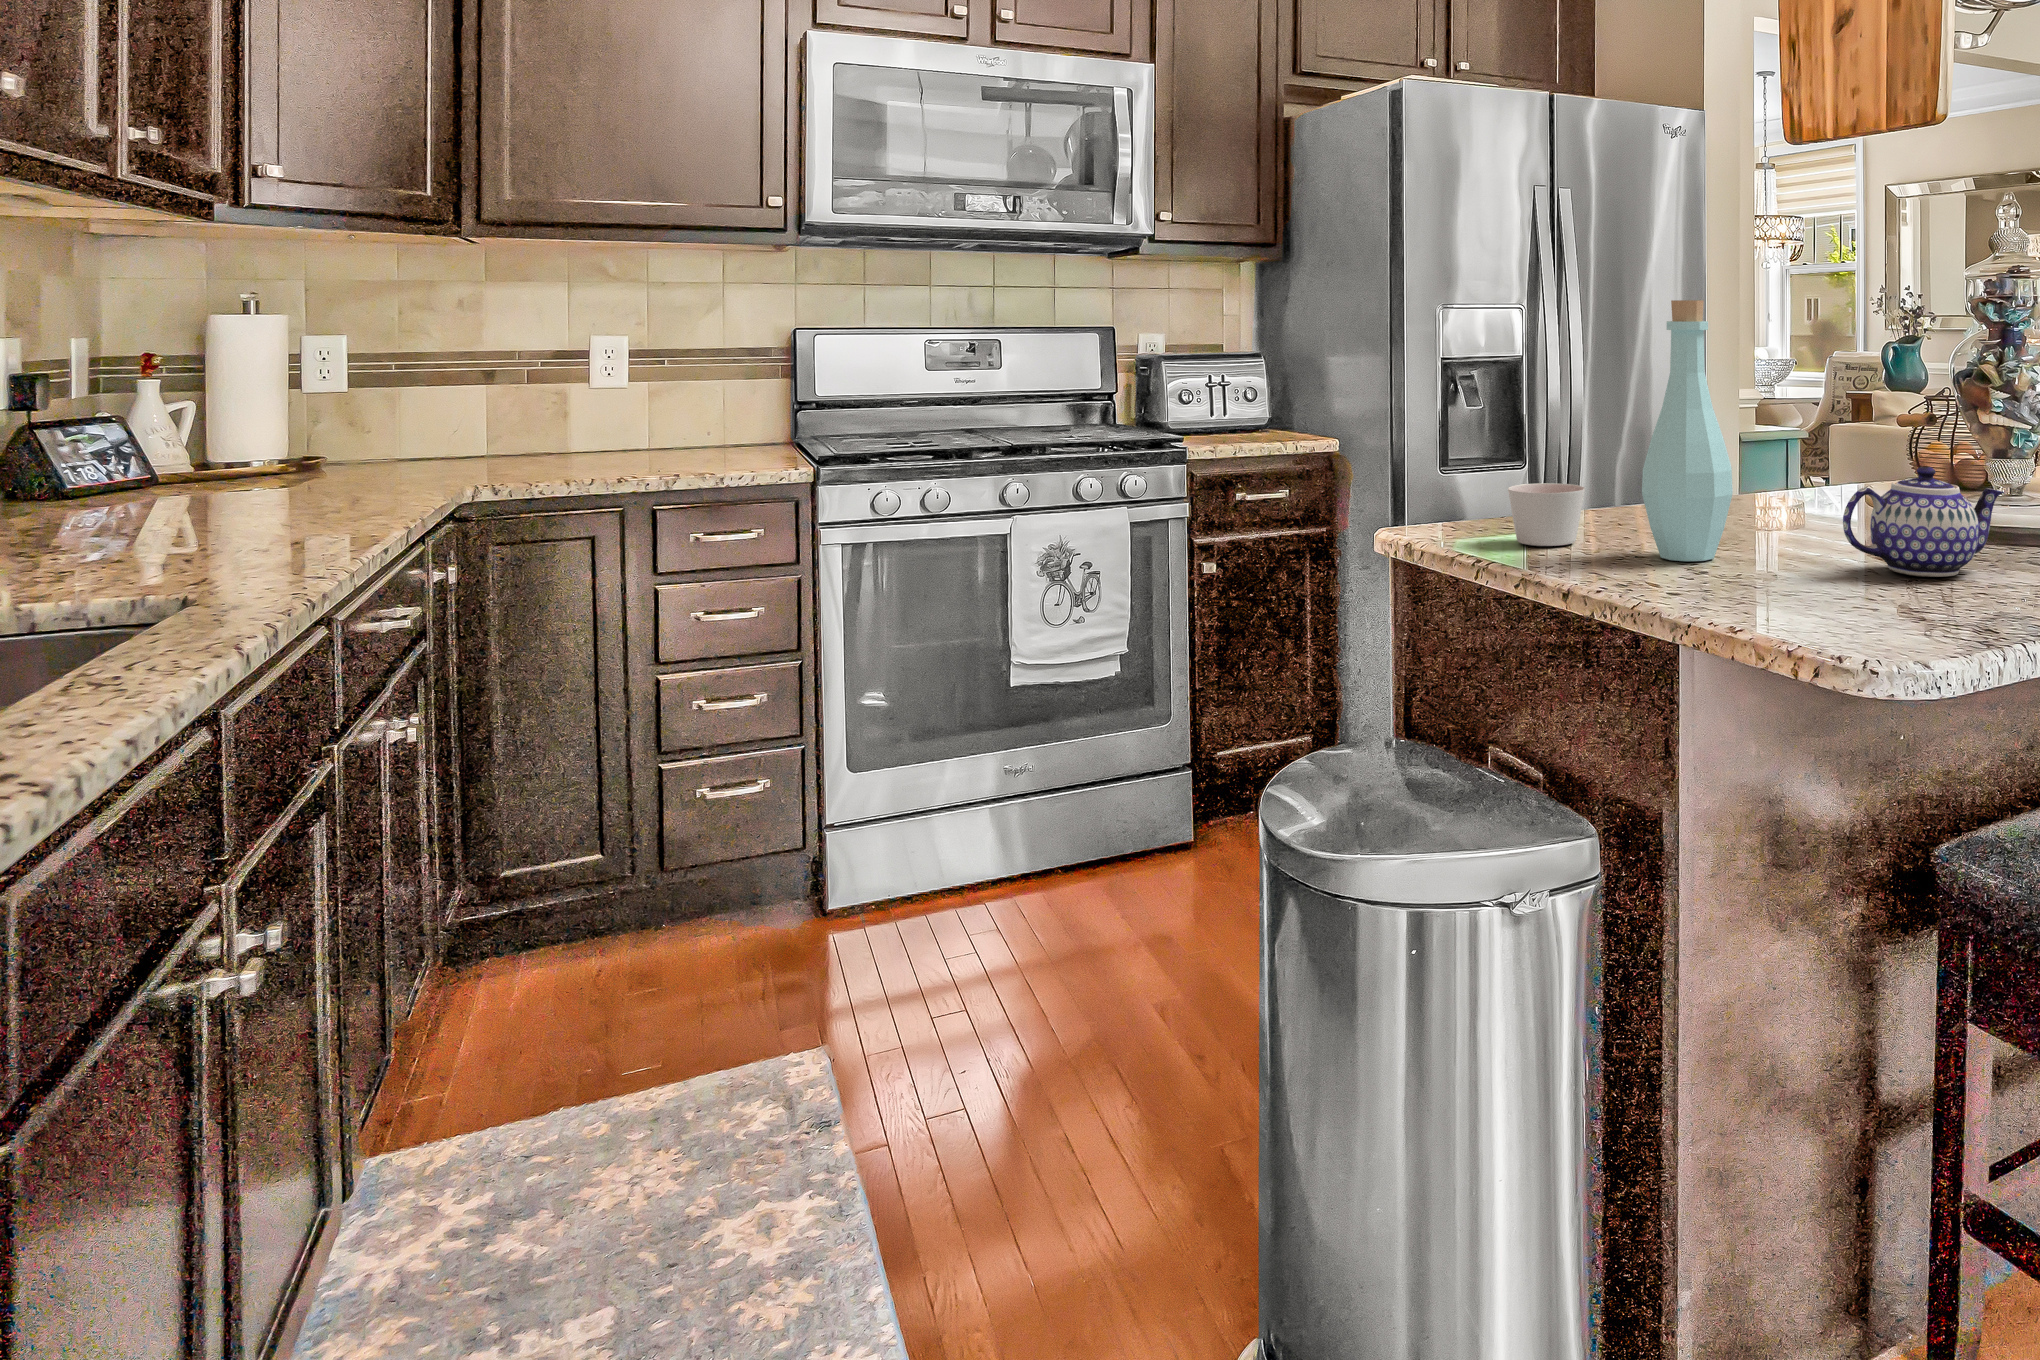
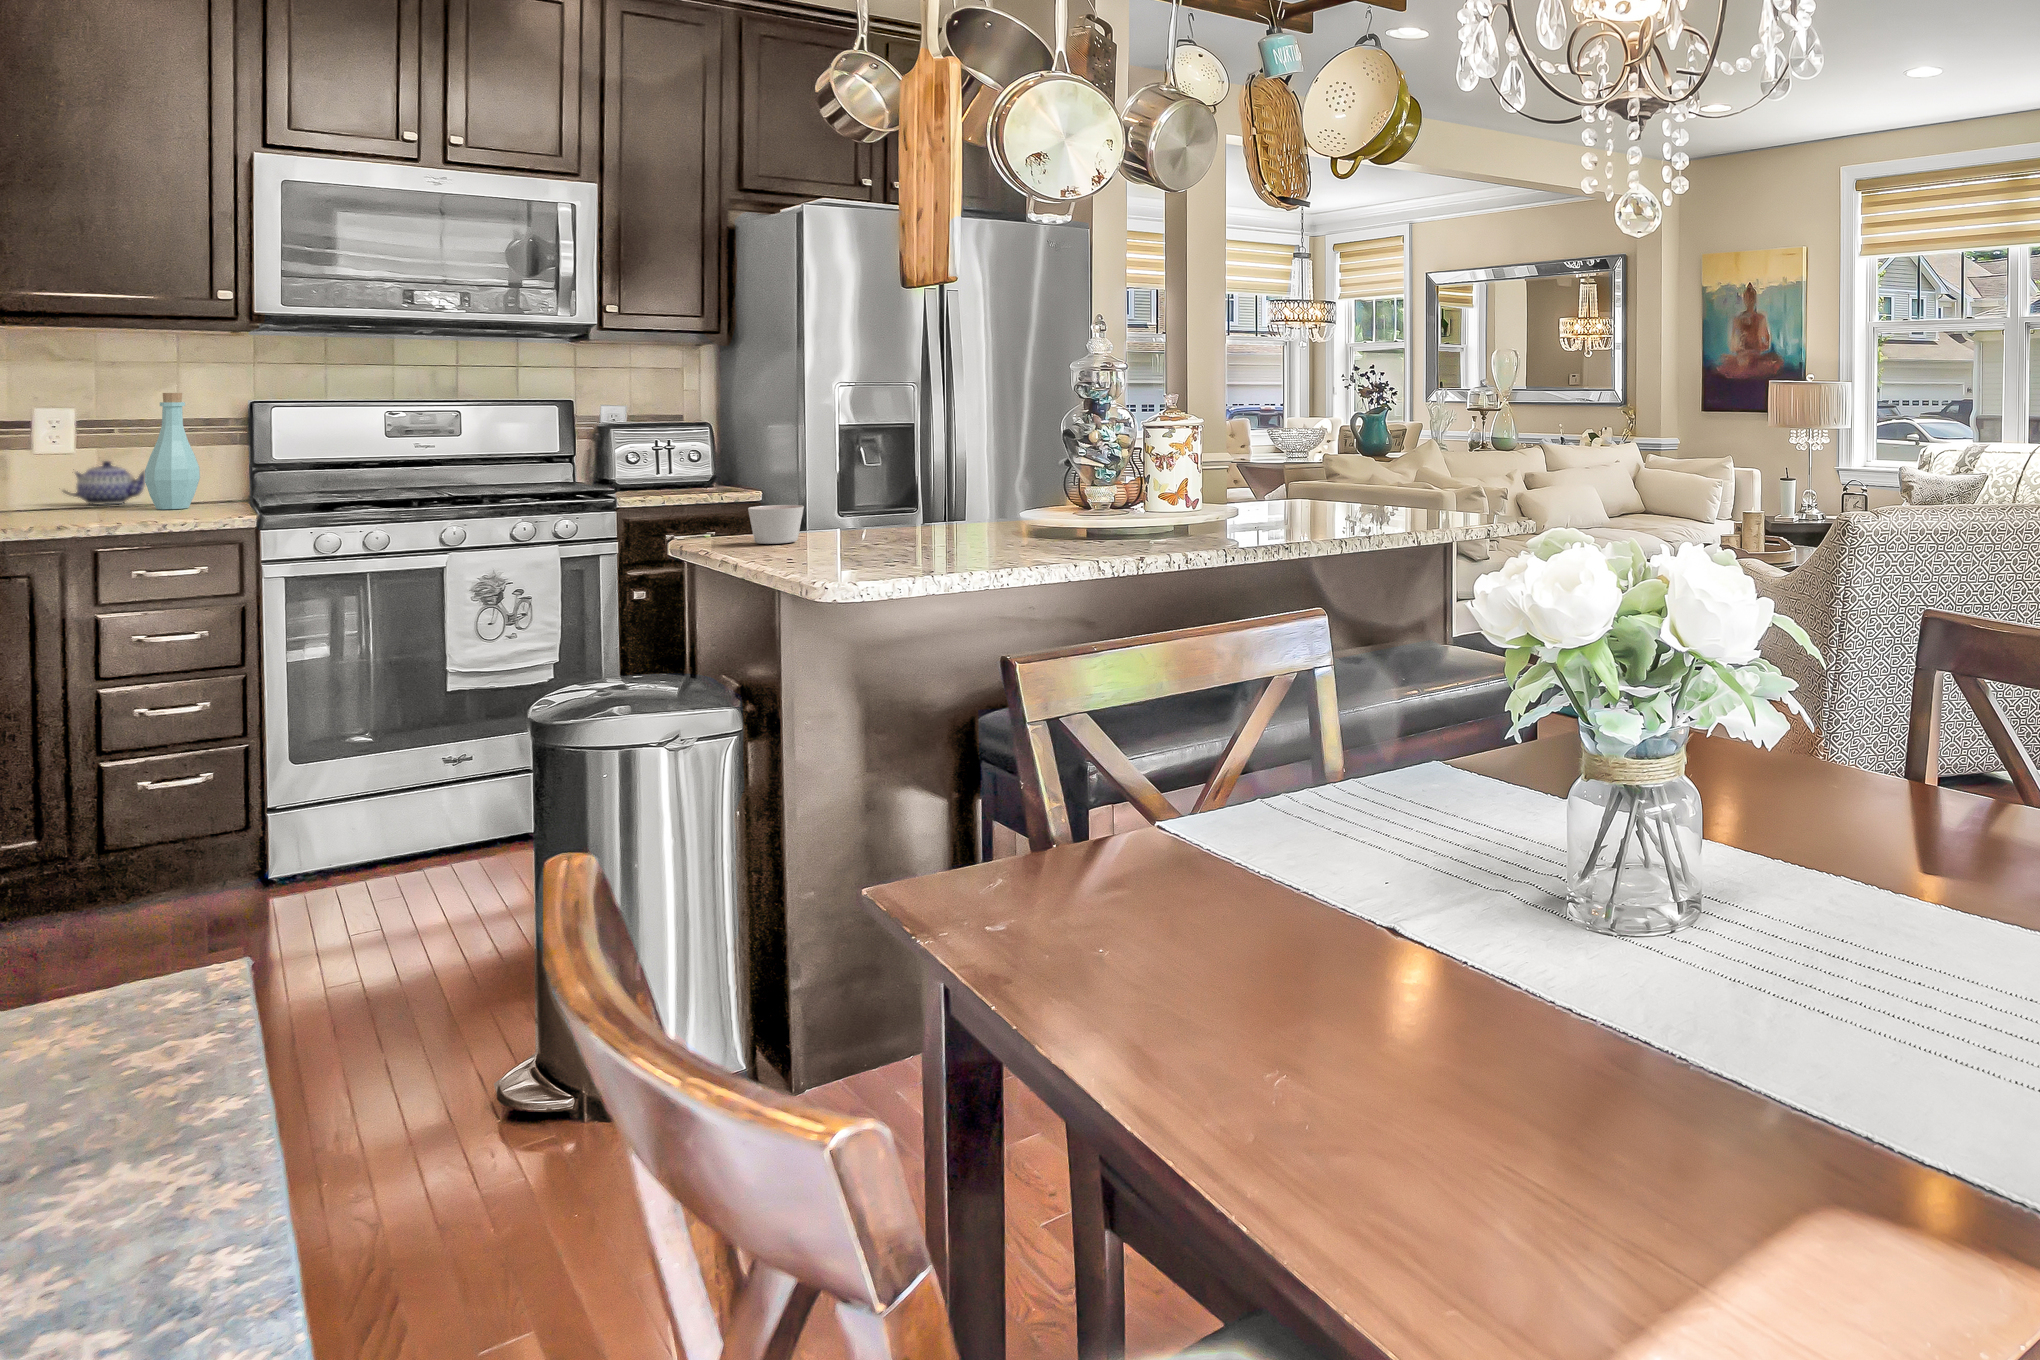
bottle: present [1642,300,1733,561] -> present [145,393,200,509]
teapot: present [1843,466,2004,577] -> present [63,461,145,505]

